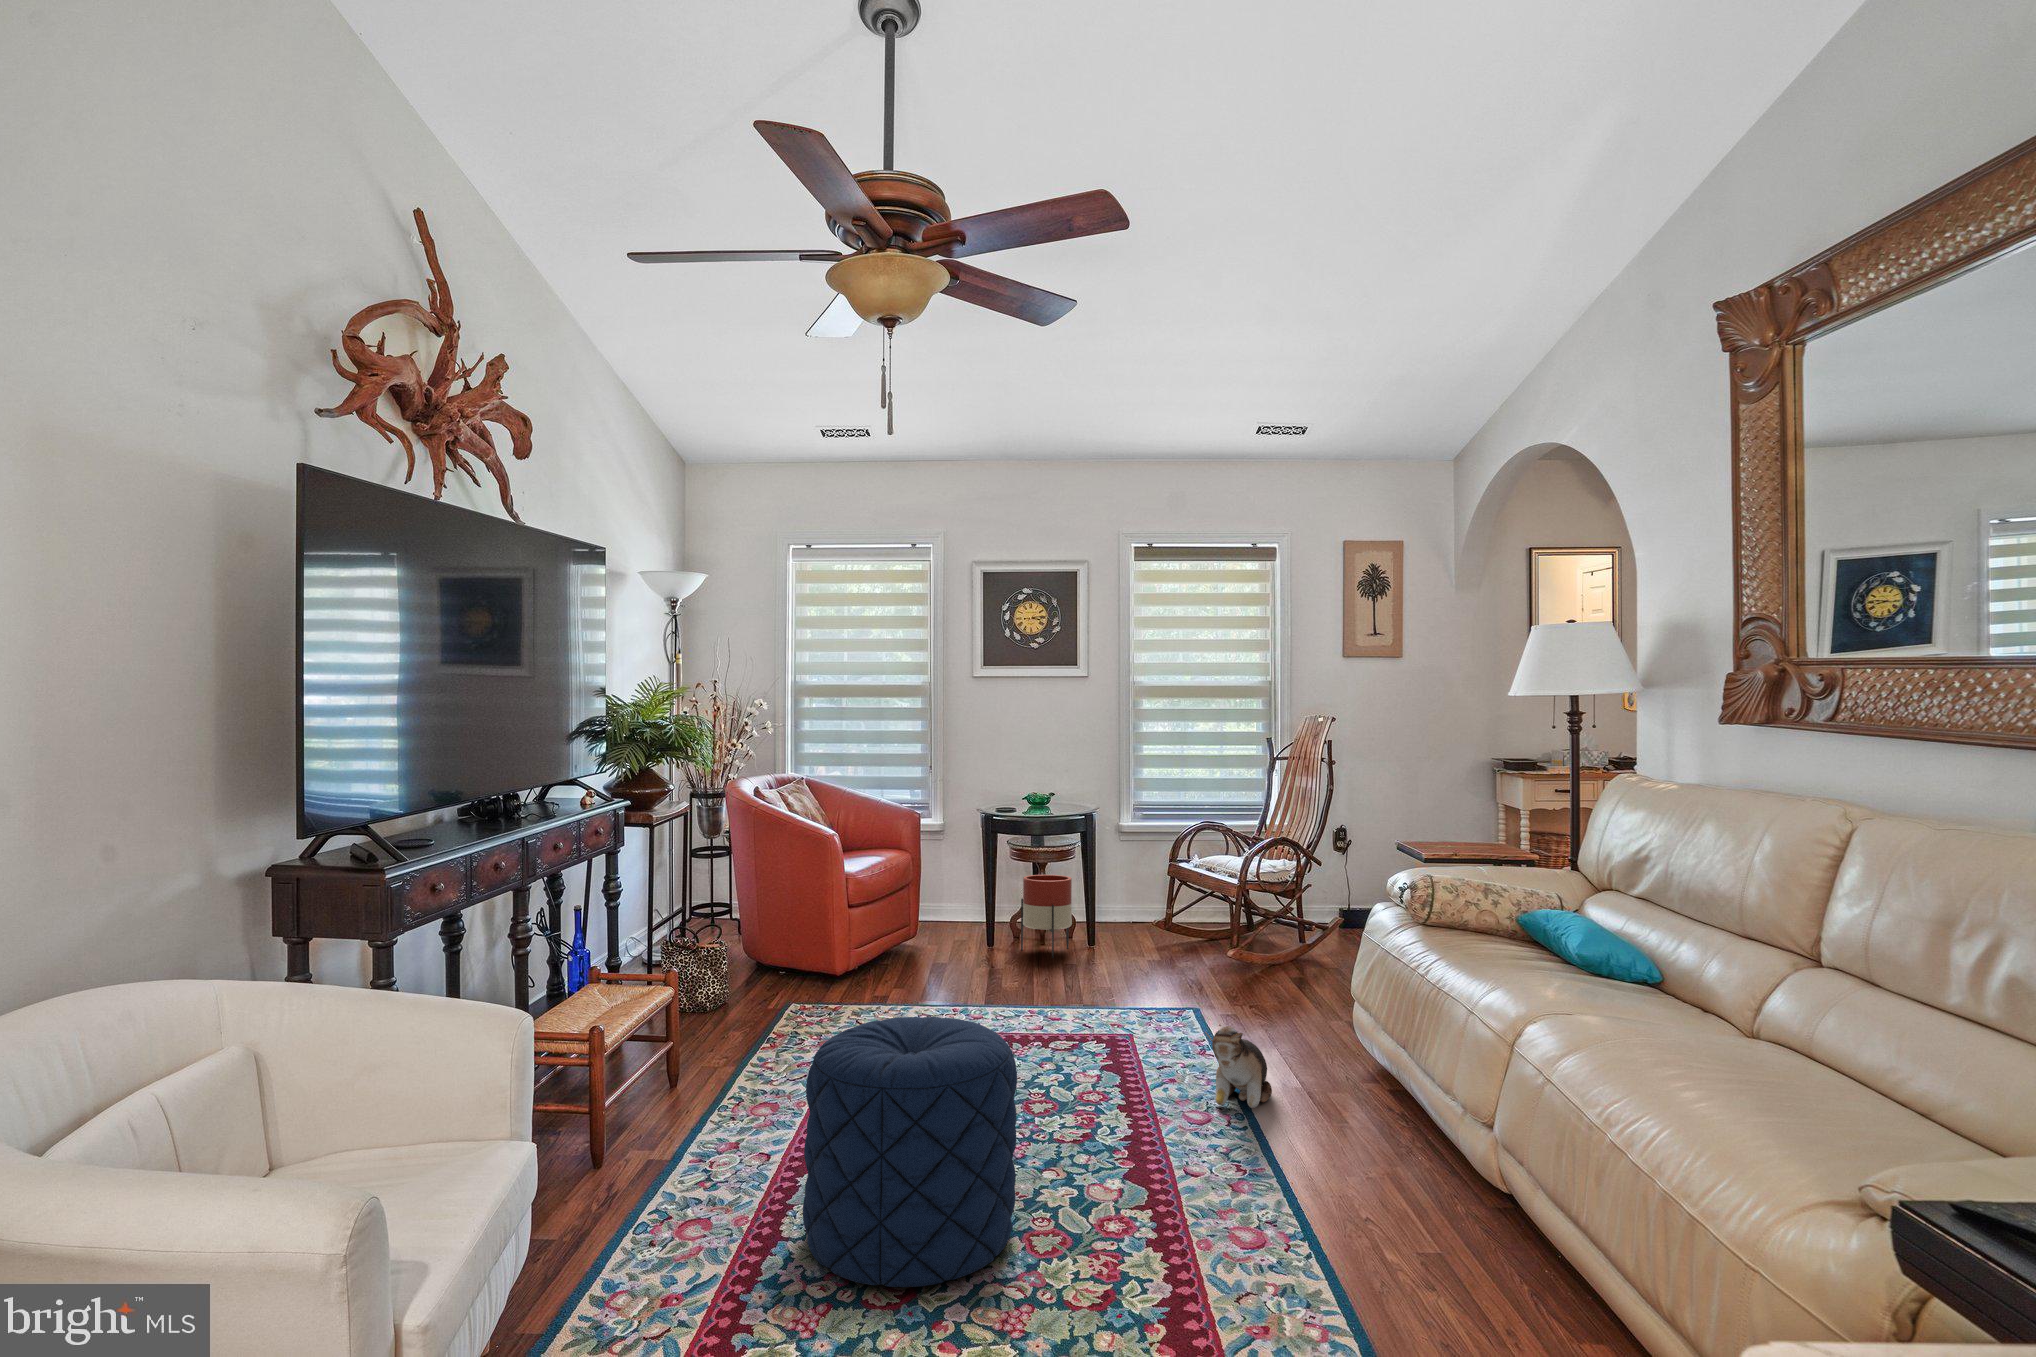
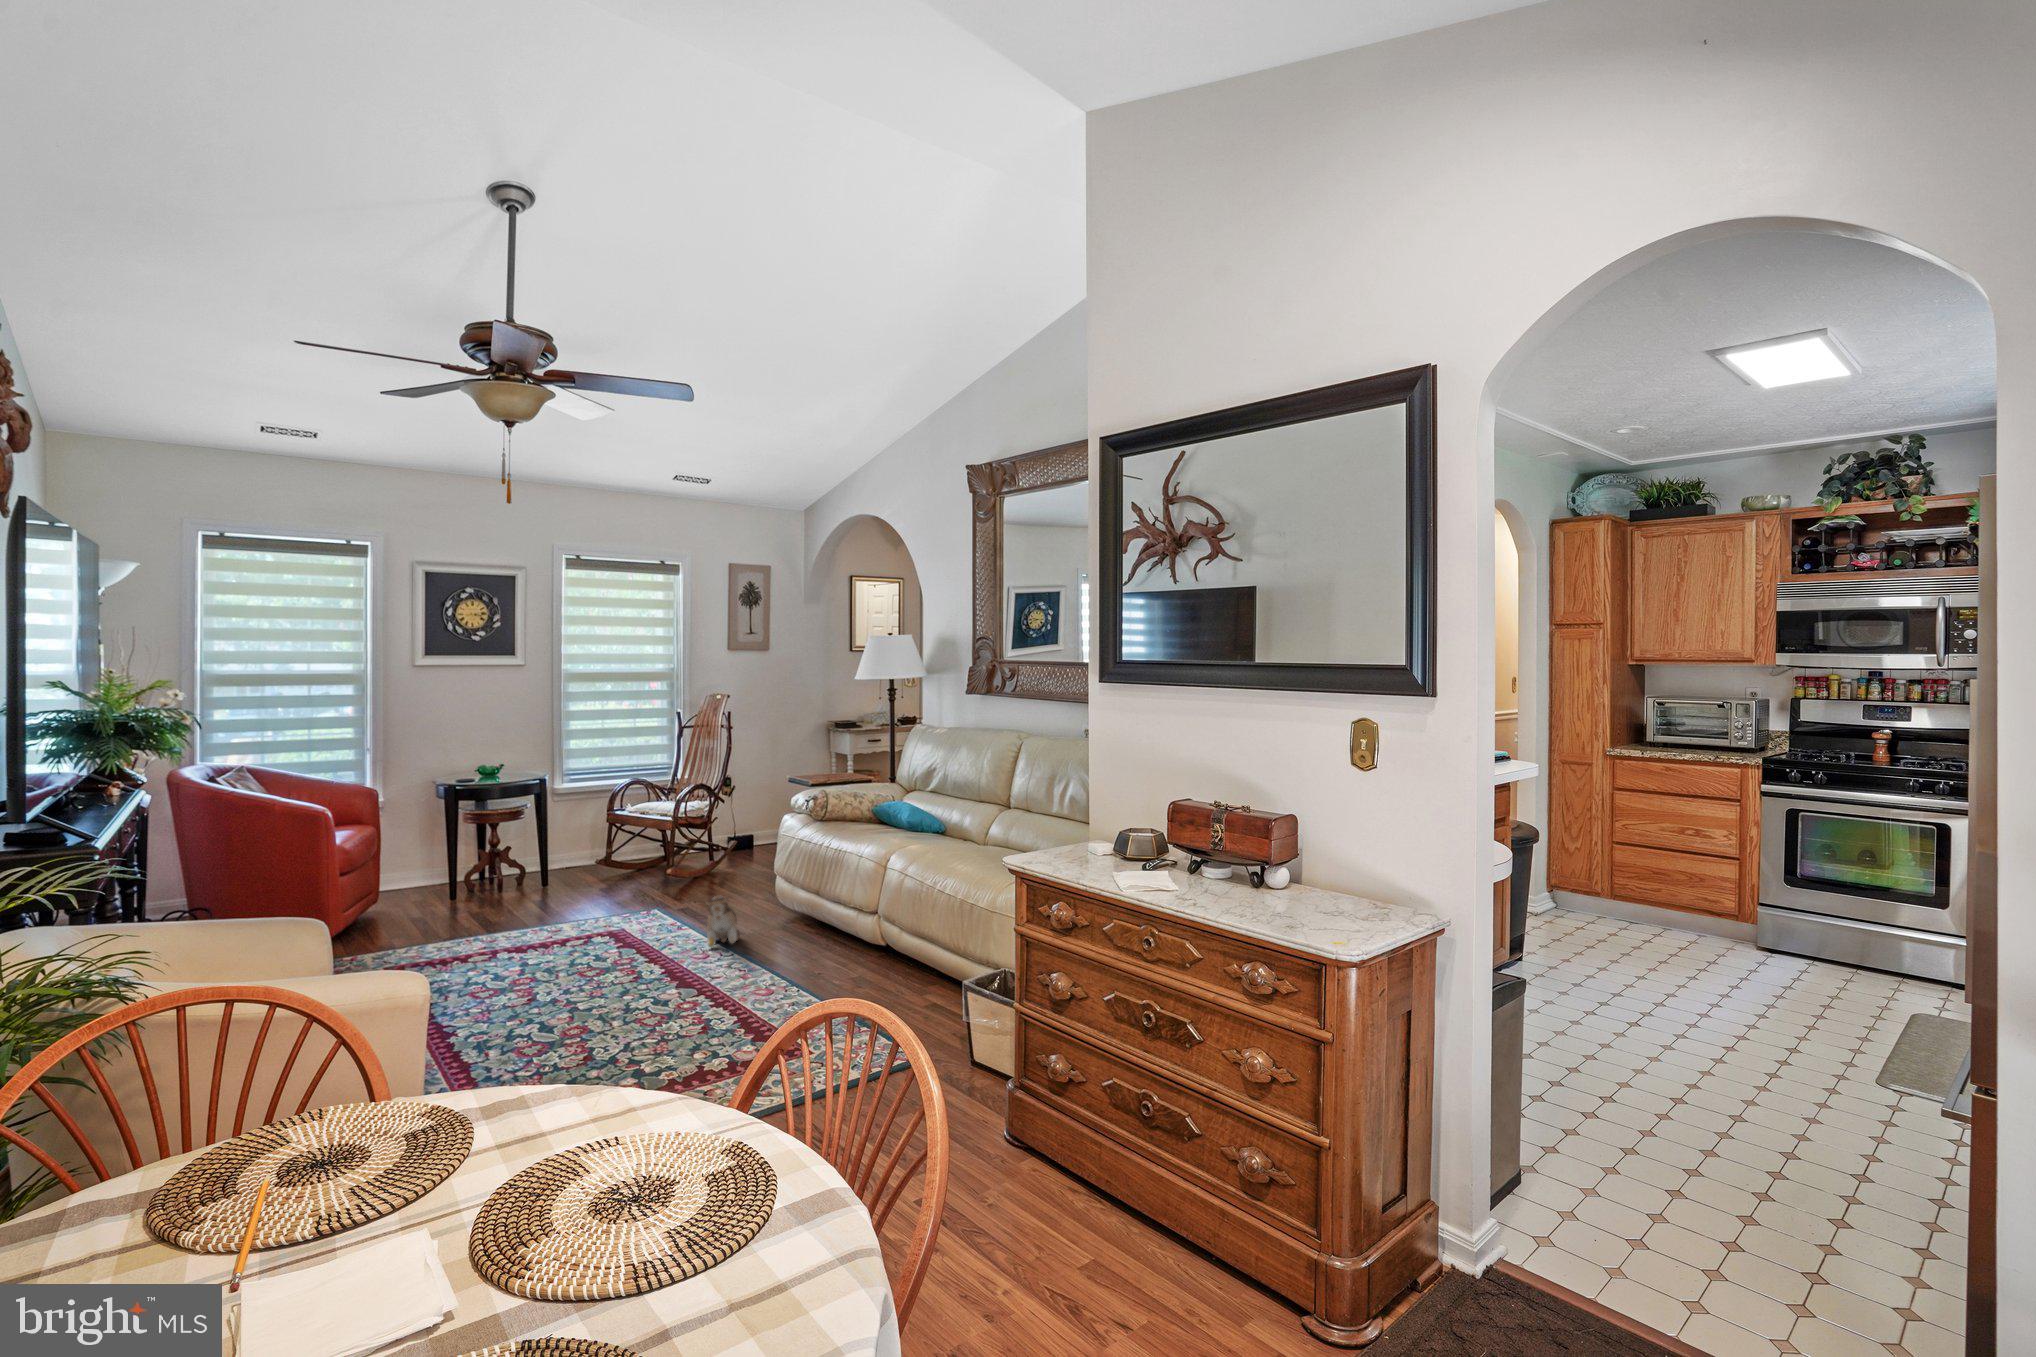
planter: present [1021,875,1072,958] -> none [485,832,534,898]
pouf: present [803,1017,1017,1287] -> none [484,902,631,1058]

